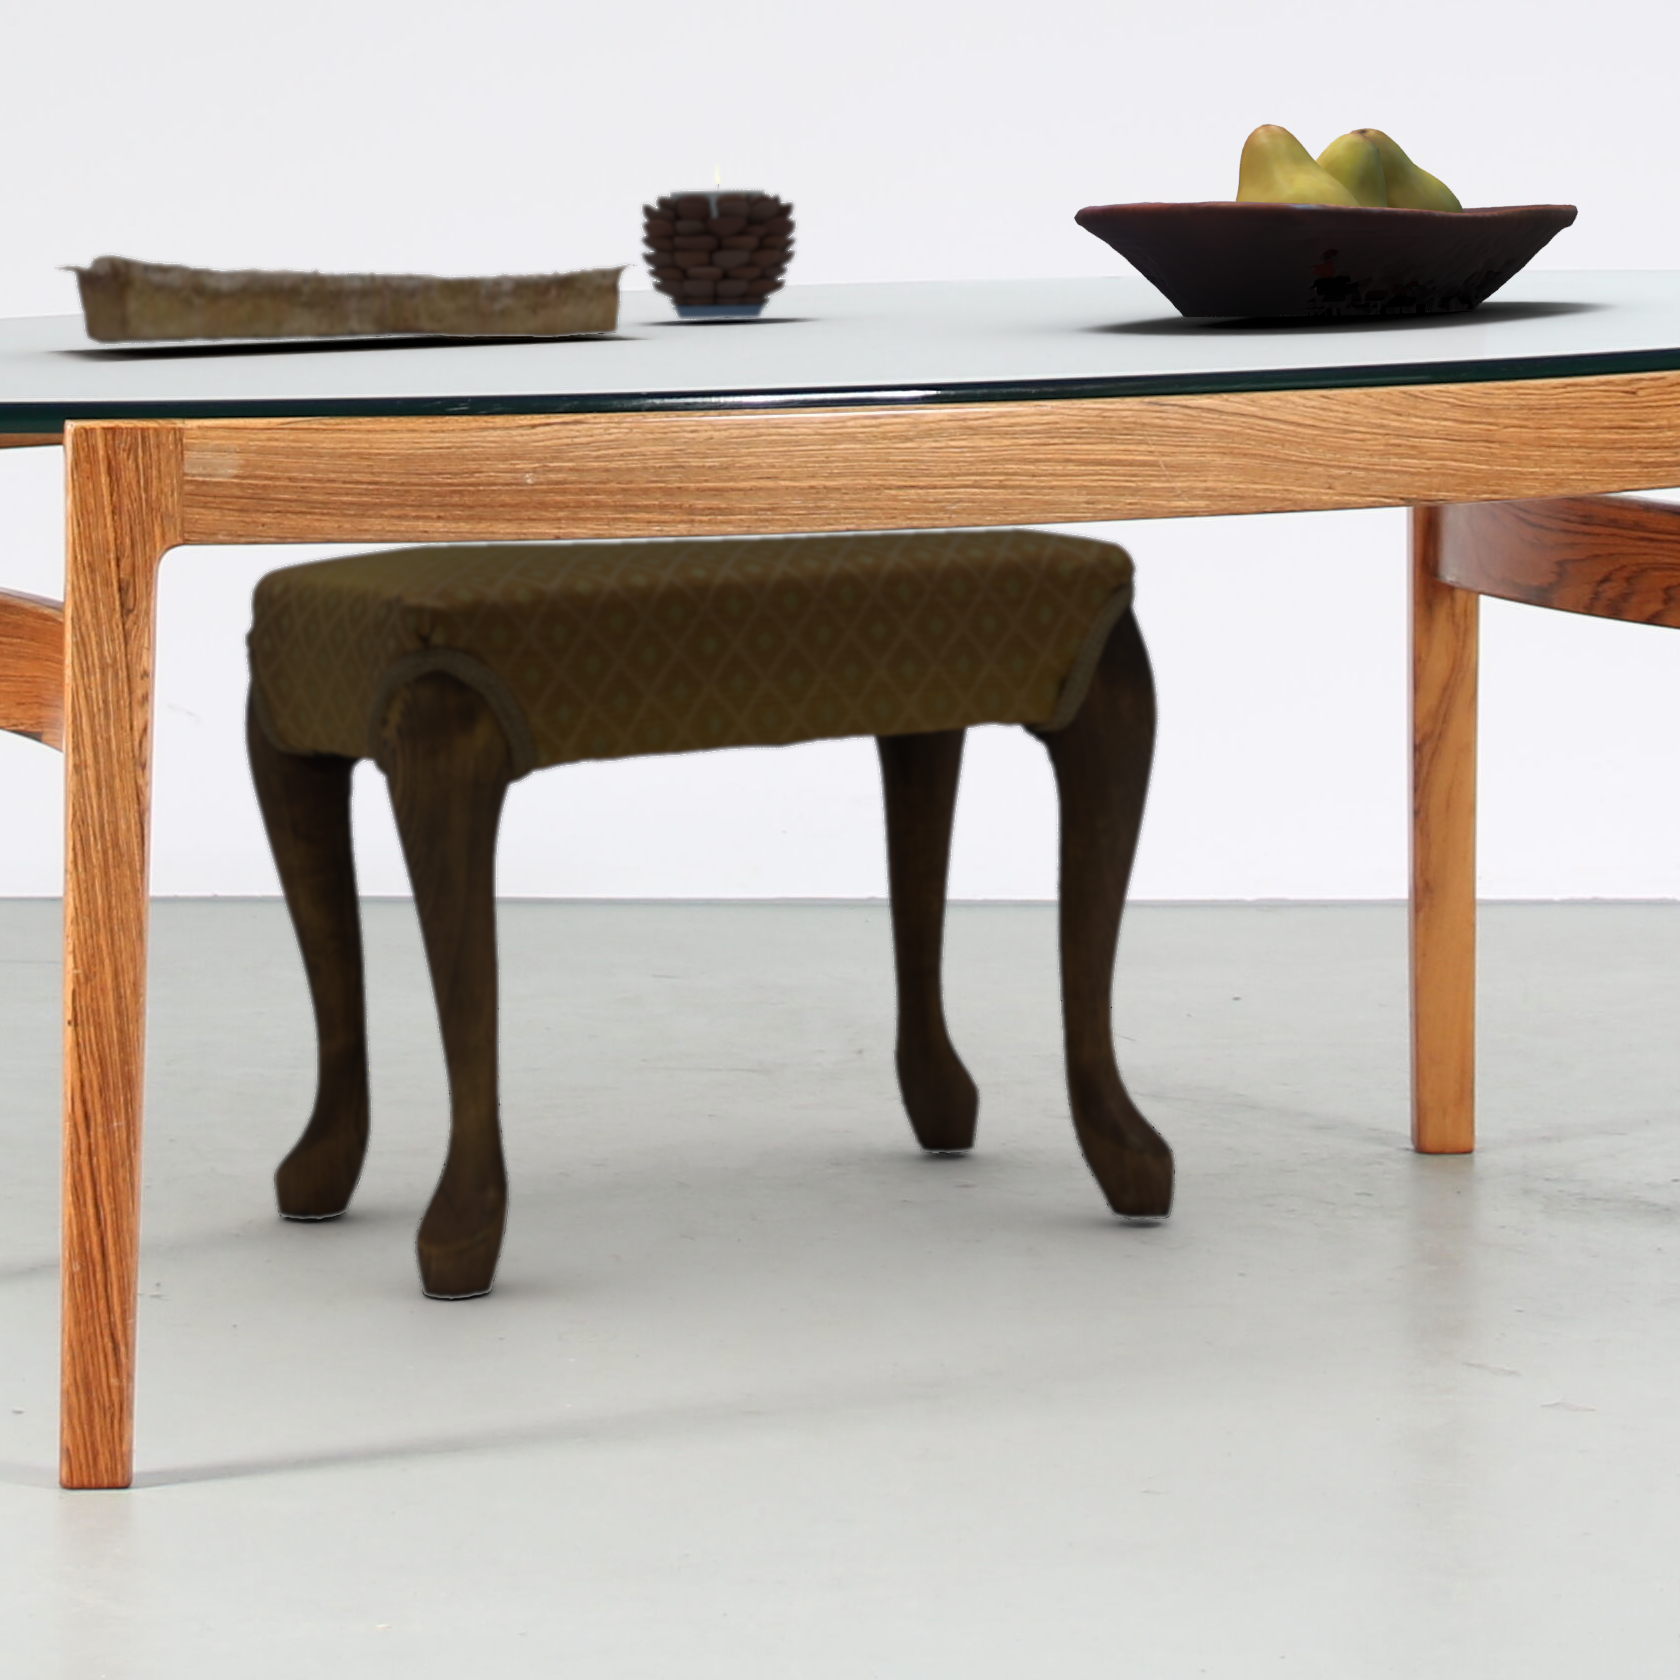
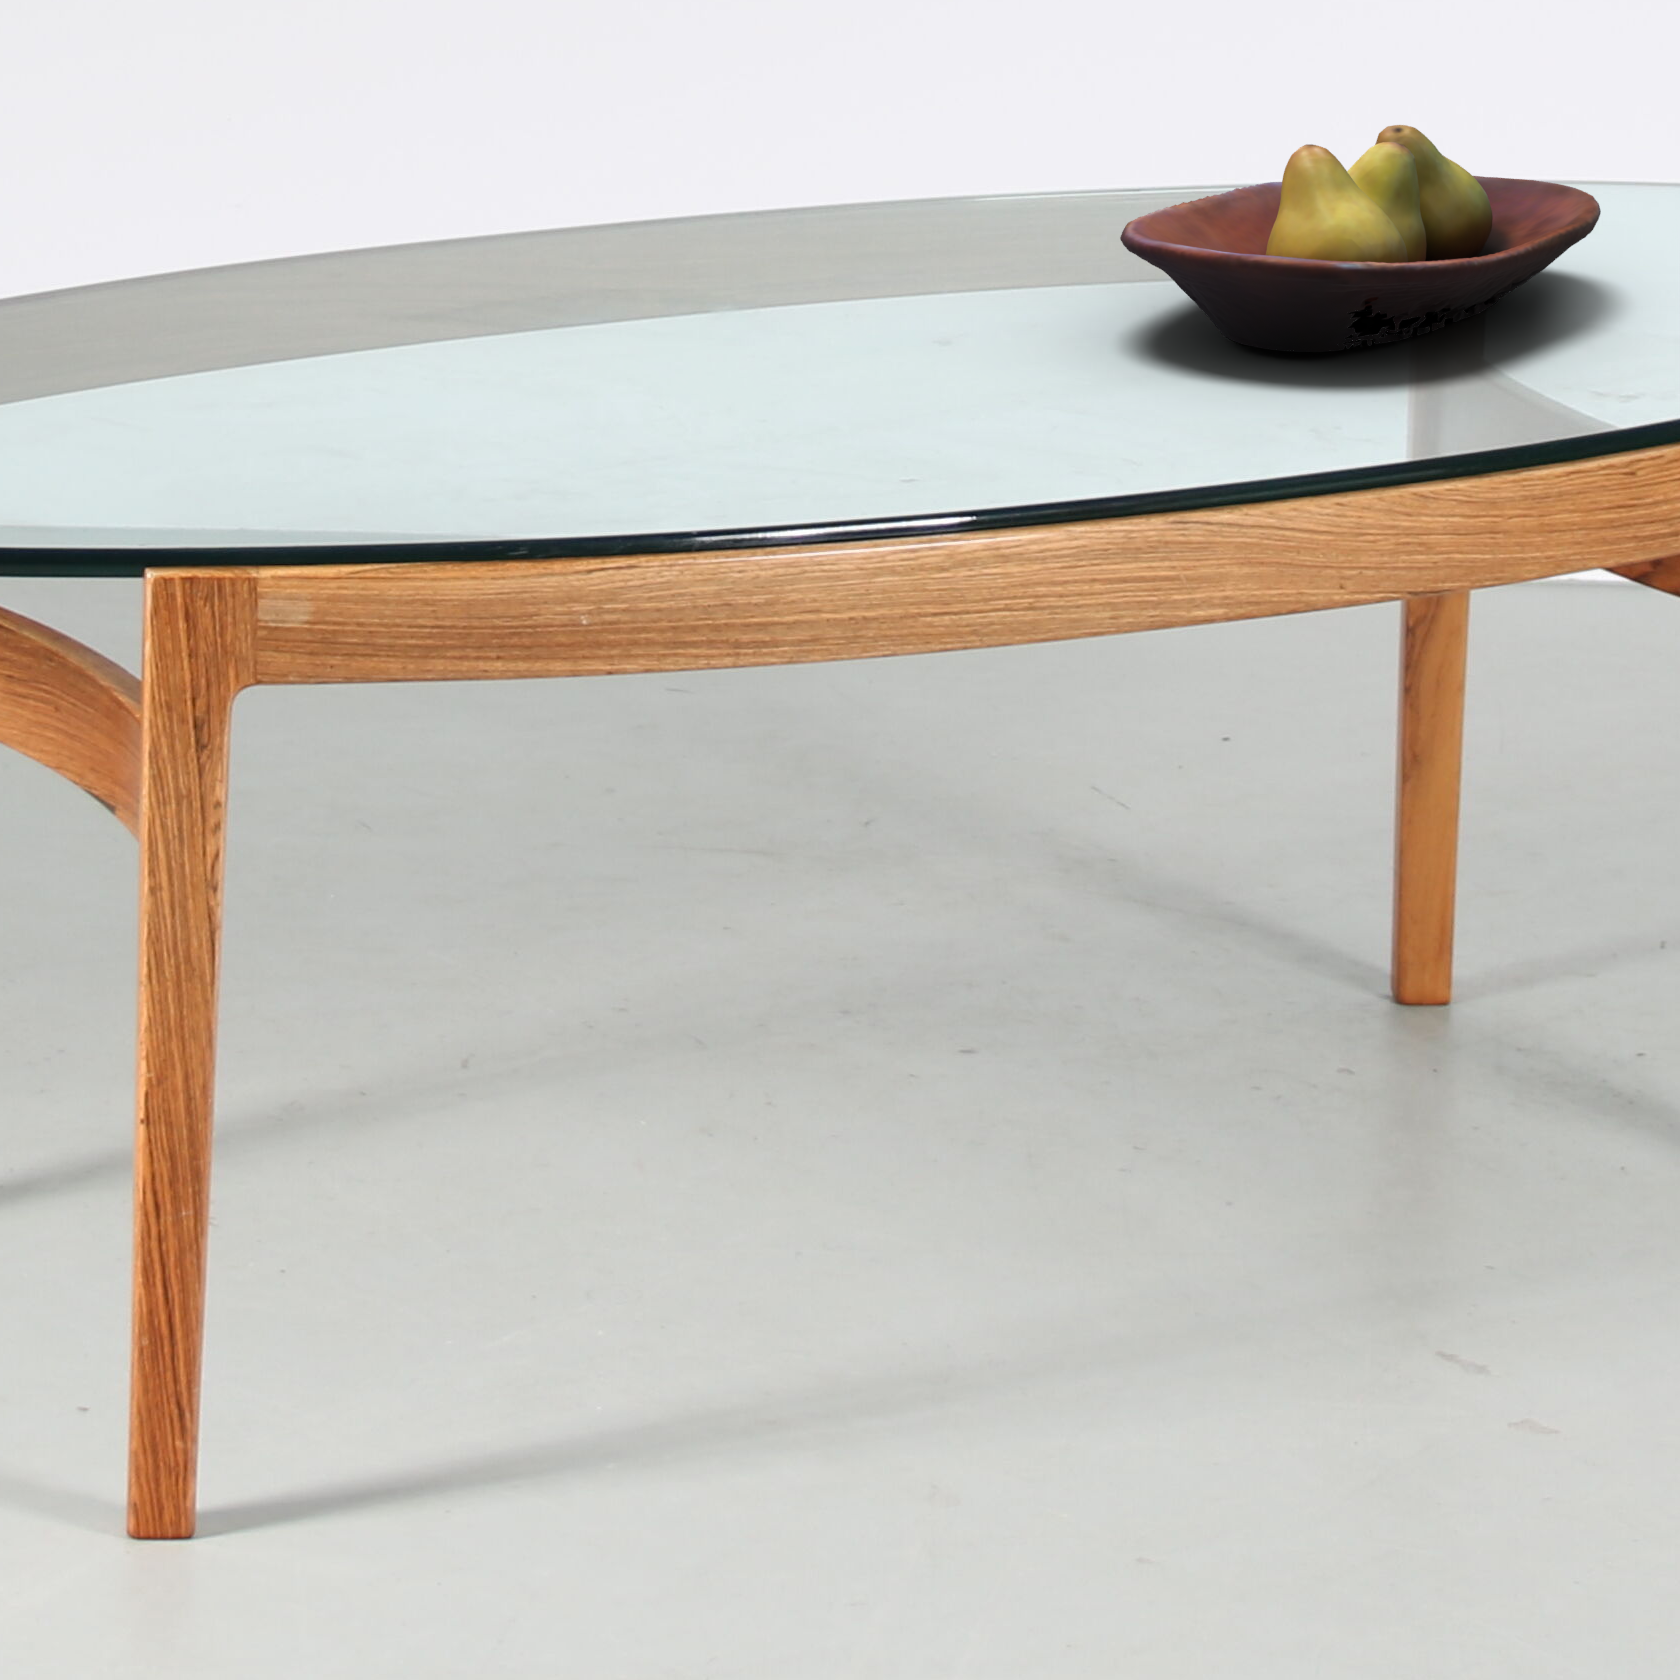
candle: present [642,170,796,319] -> none [692,114,842,267]
tray: present [62,255,634,344] -> none [123,230,694,344]
footstool: present [245,528,1175,1299] -> none [306,412,1169,1208]

